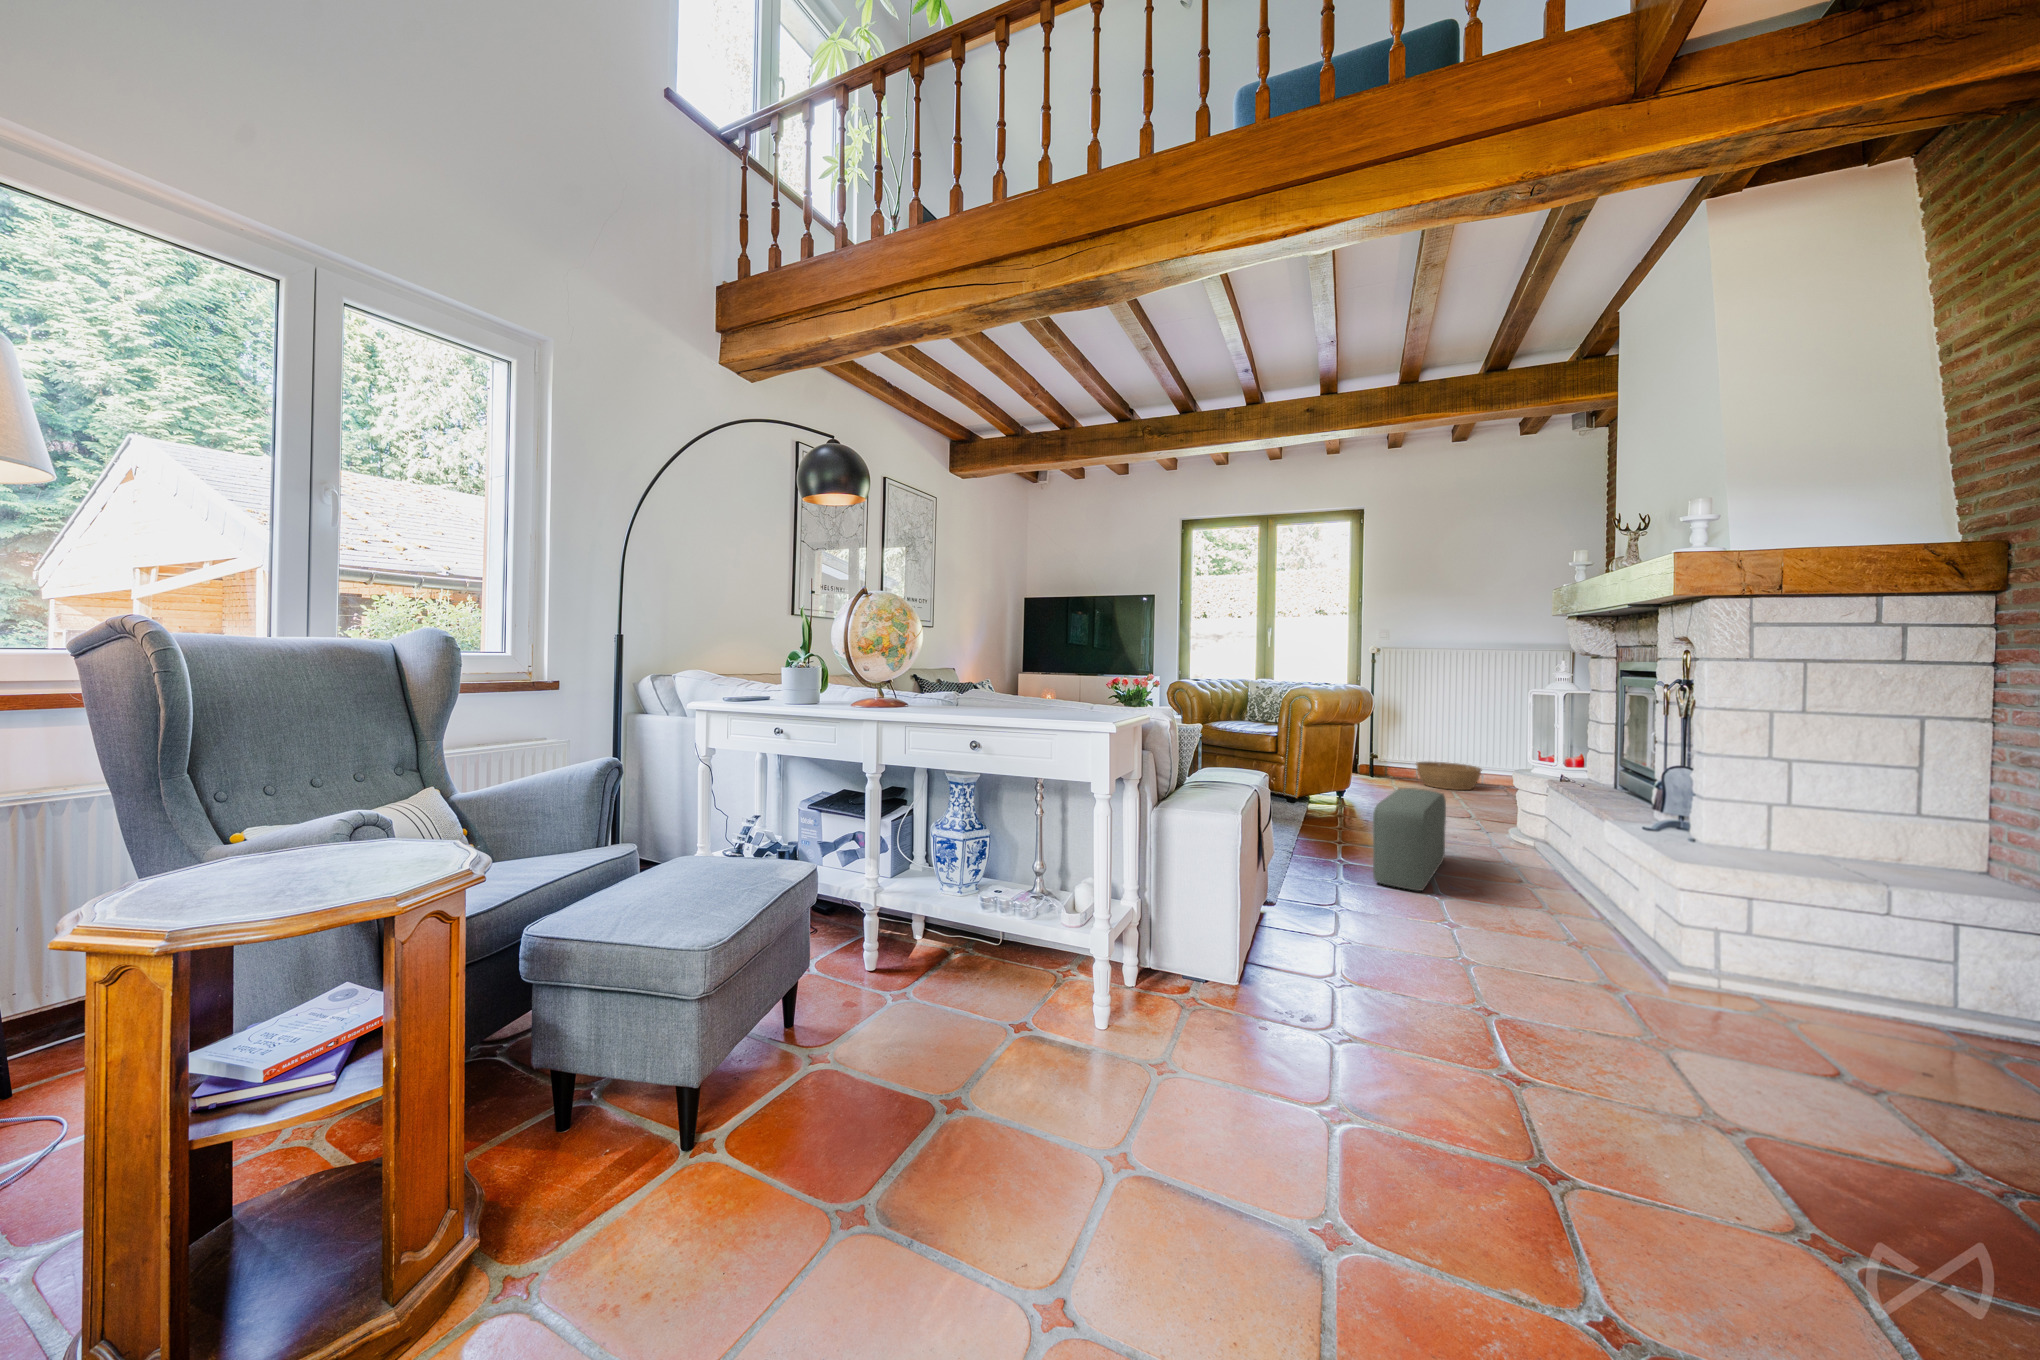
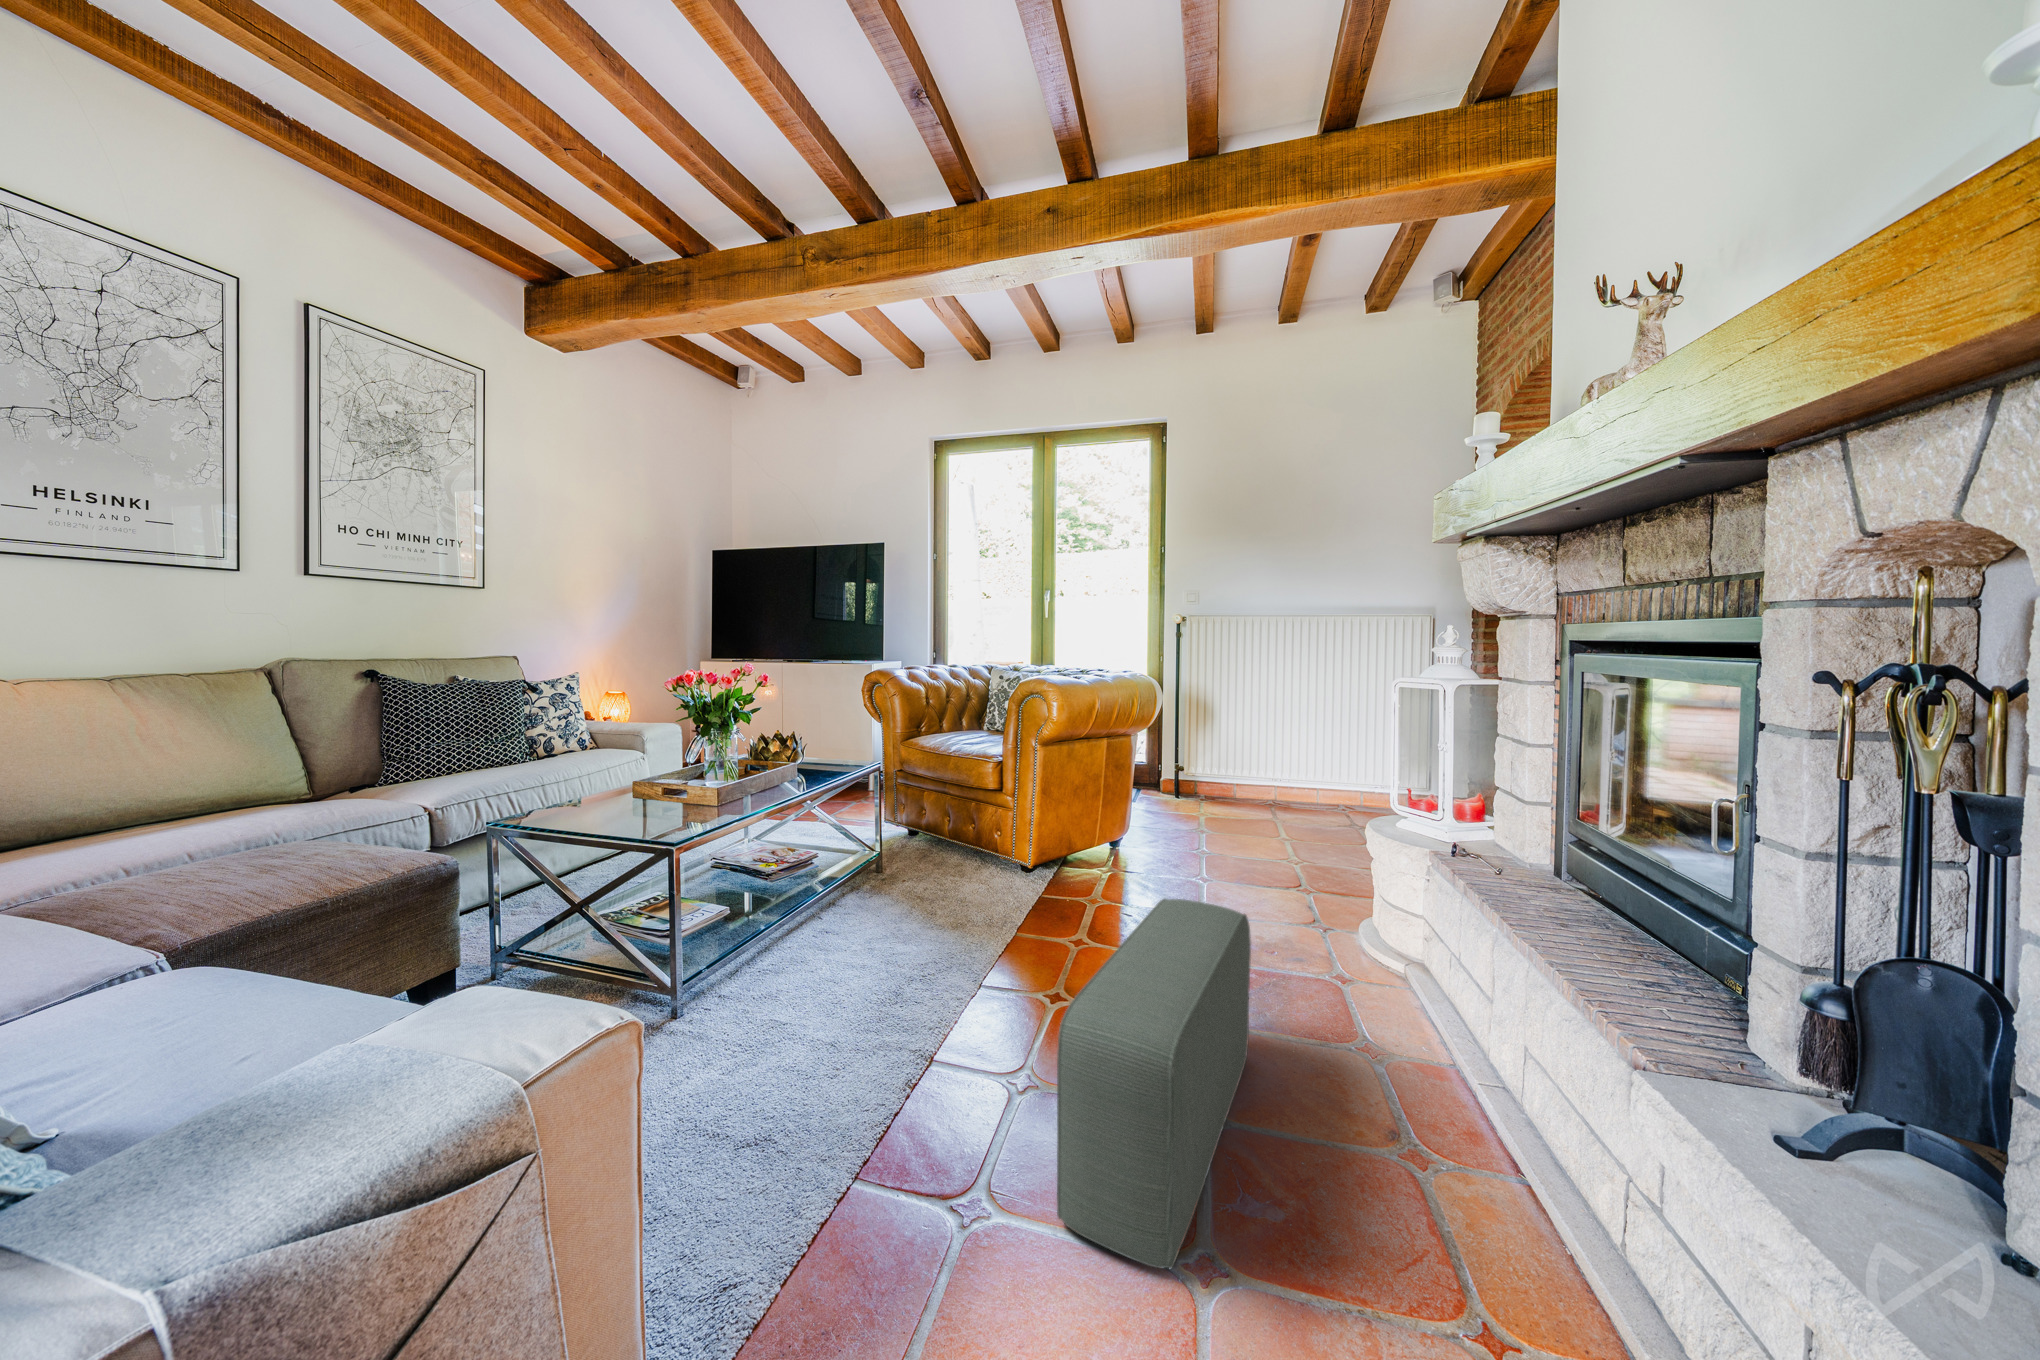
basket: present [1416,762,1482,790] -> none [1232,775,1320,820]

